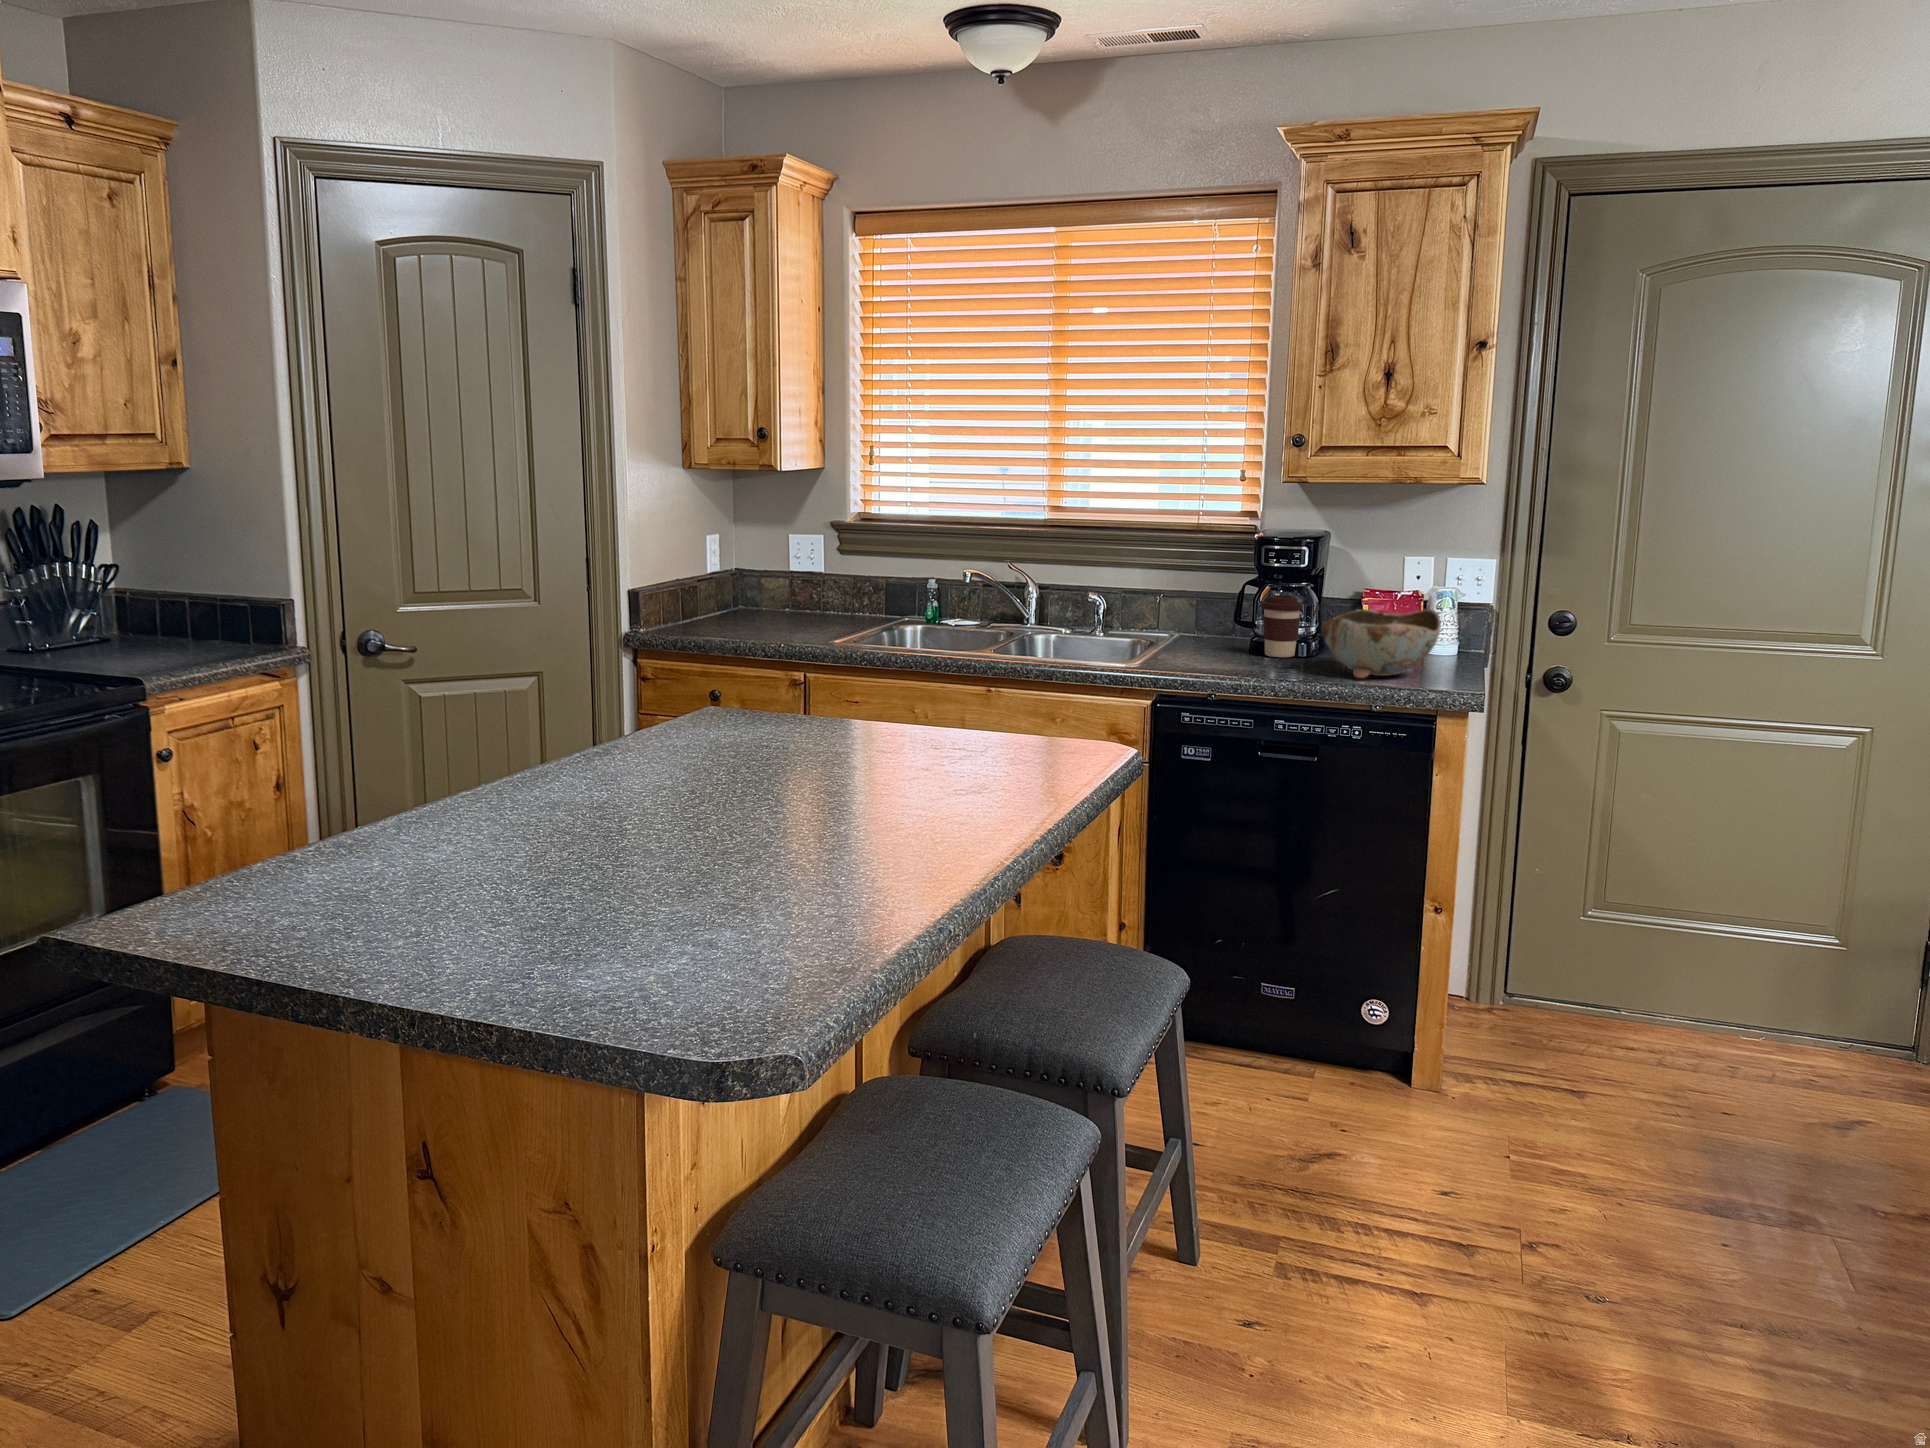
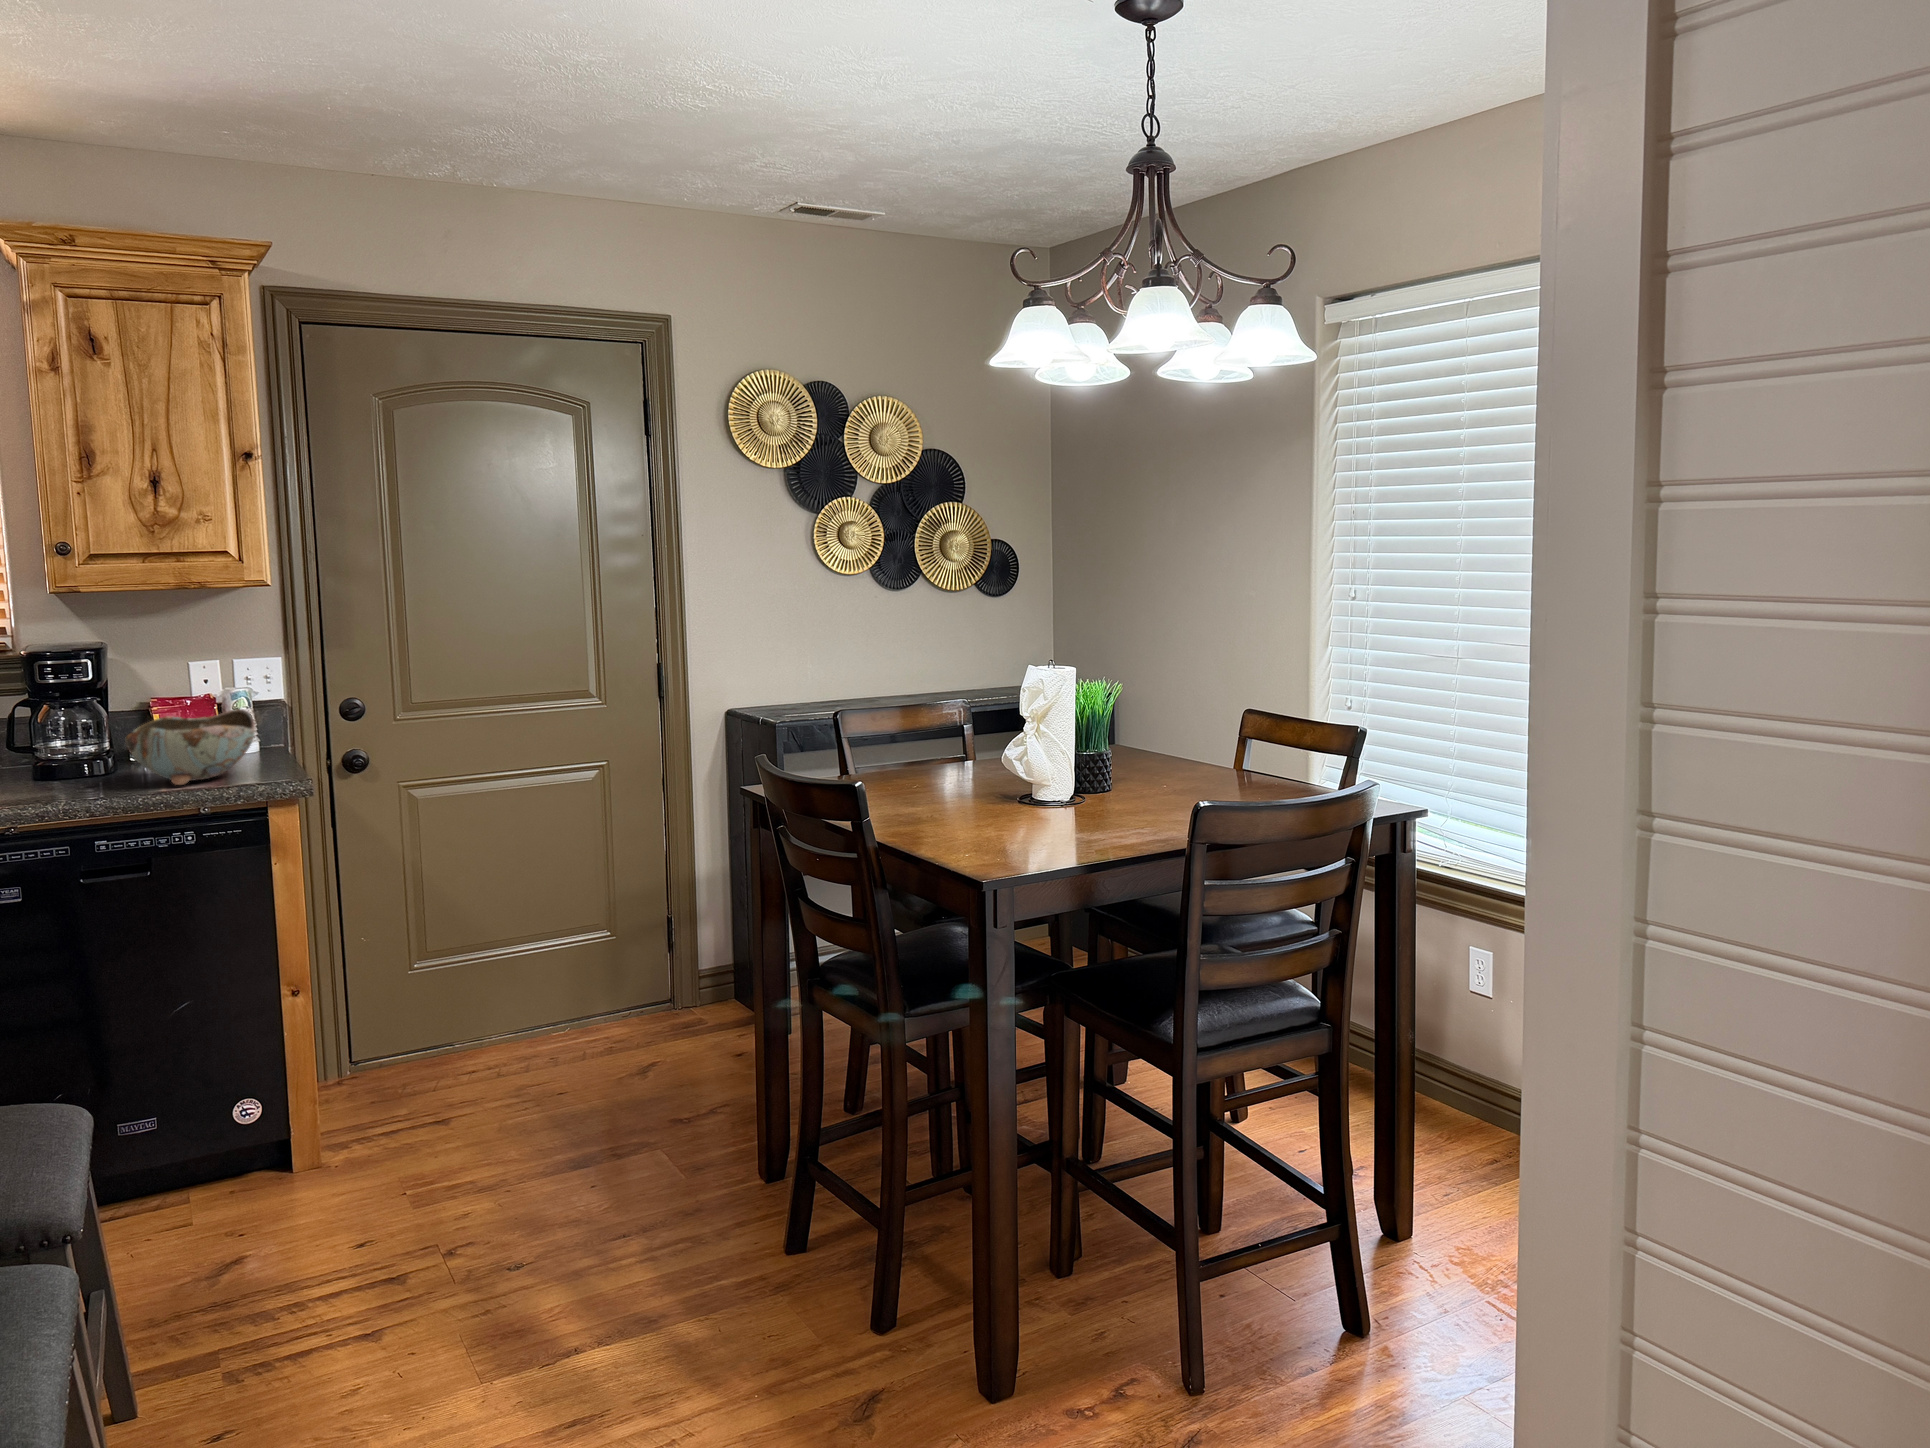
coffee cup: present [1262,595,1303,657] -> none [39,713,90,780]

